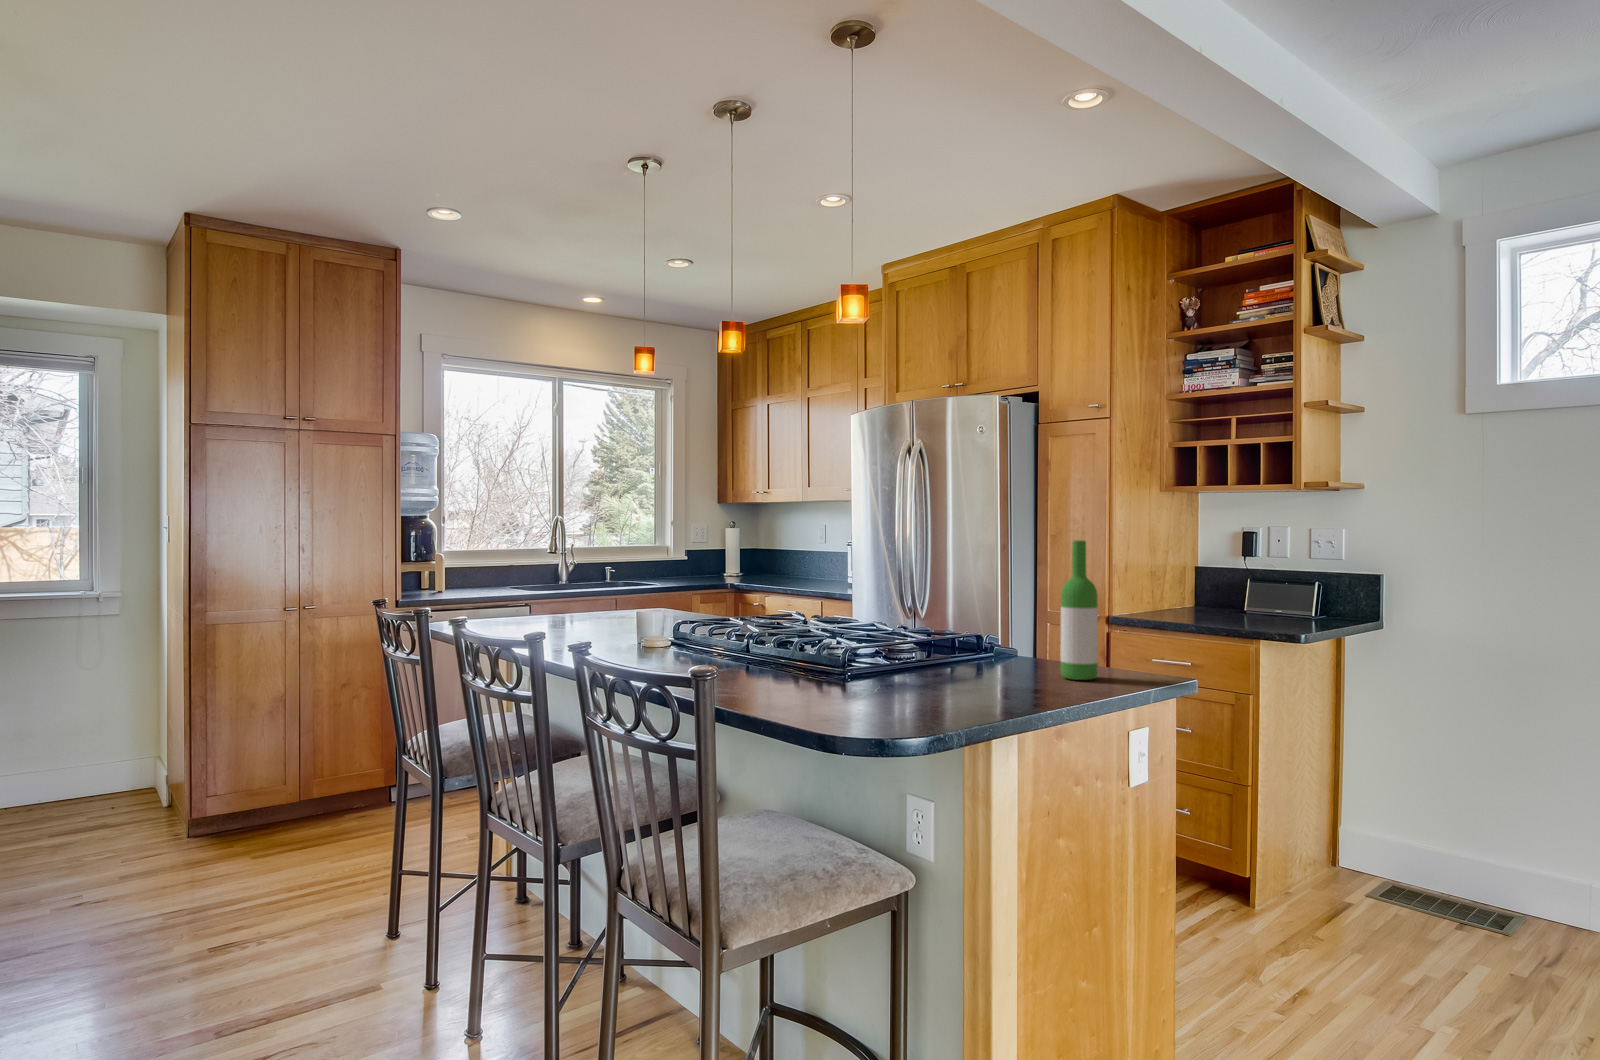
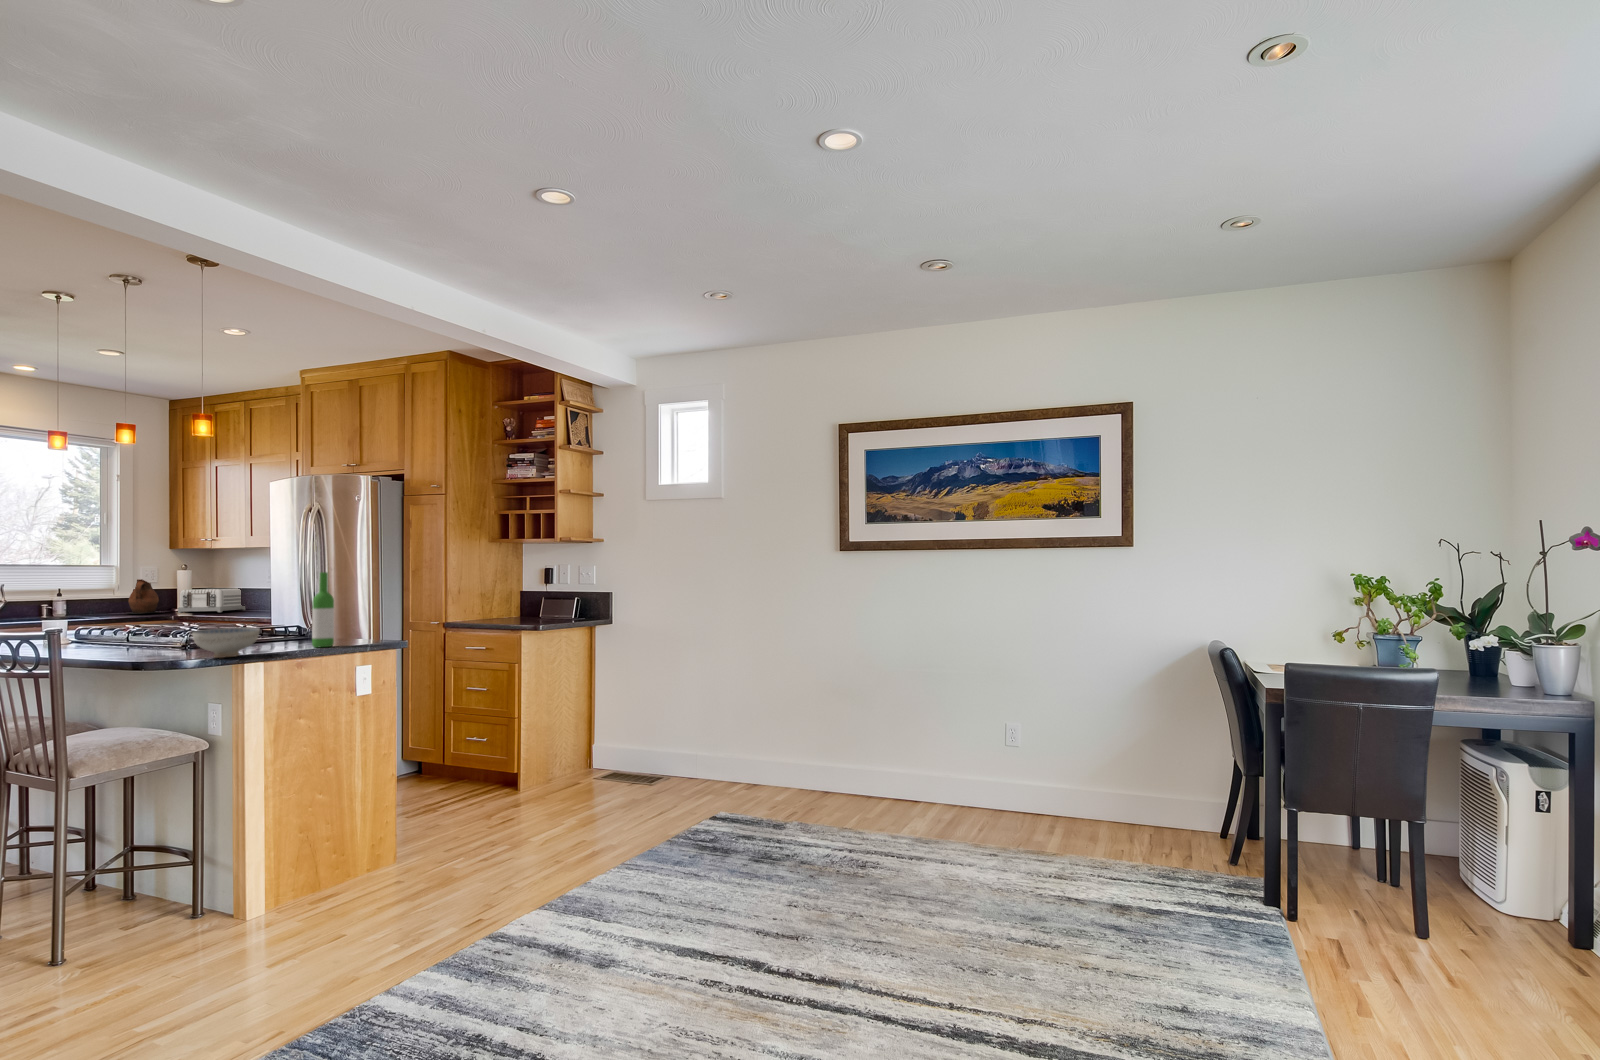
ceramic pitcher: none [680,538,718,578] -> present [128,579,159,614]
toaster: none [731,550,795,579] -> present [178,588,245,613]
ceramic bowl: none [904,640,1011,700] -> present [192,627,260,658]

